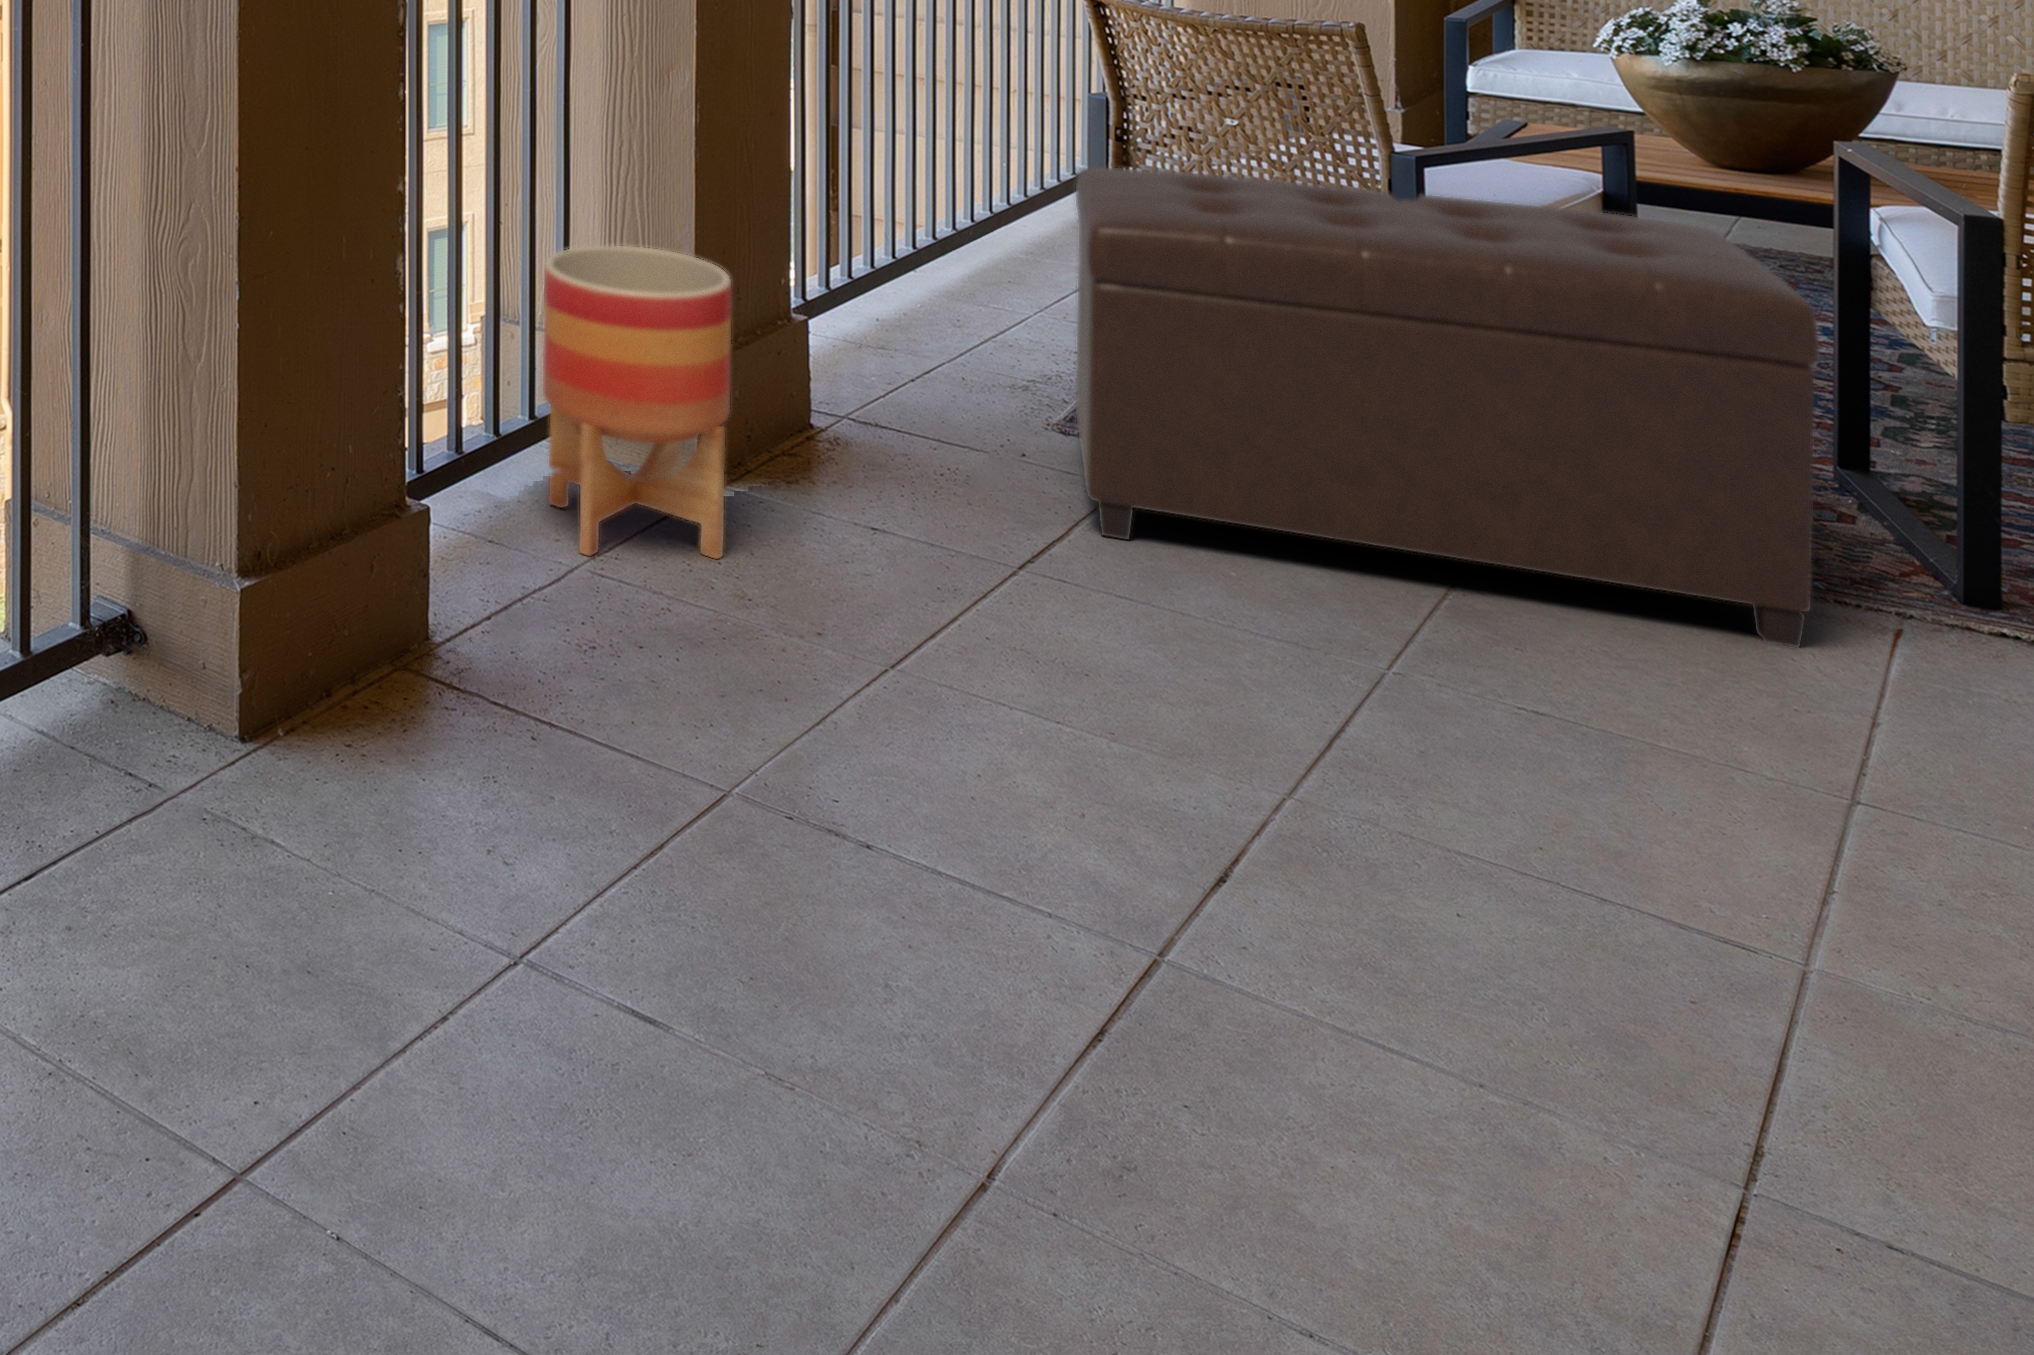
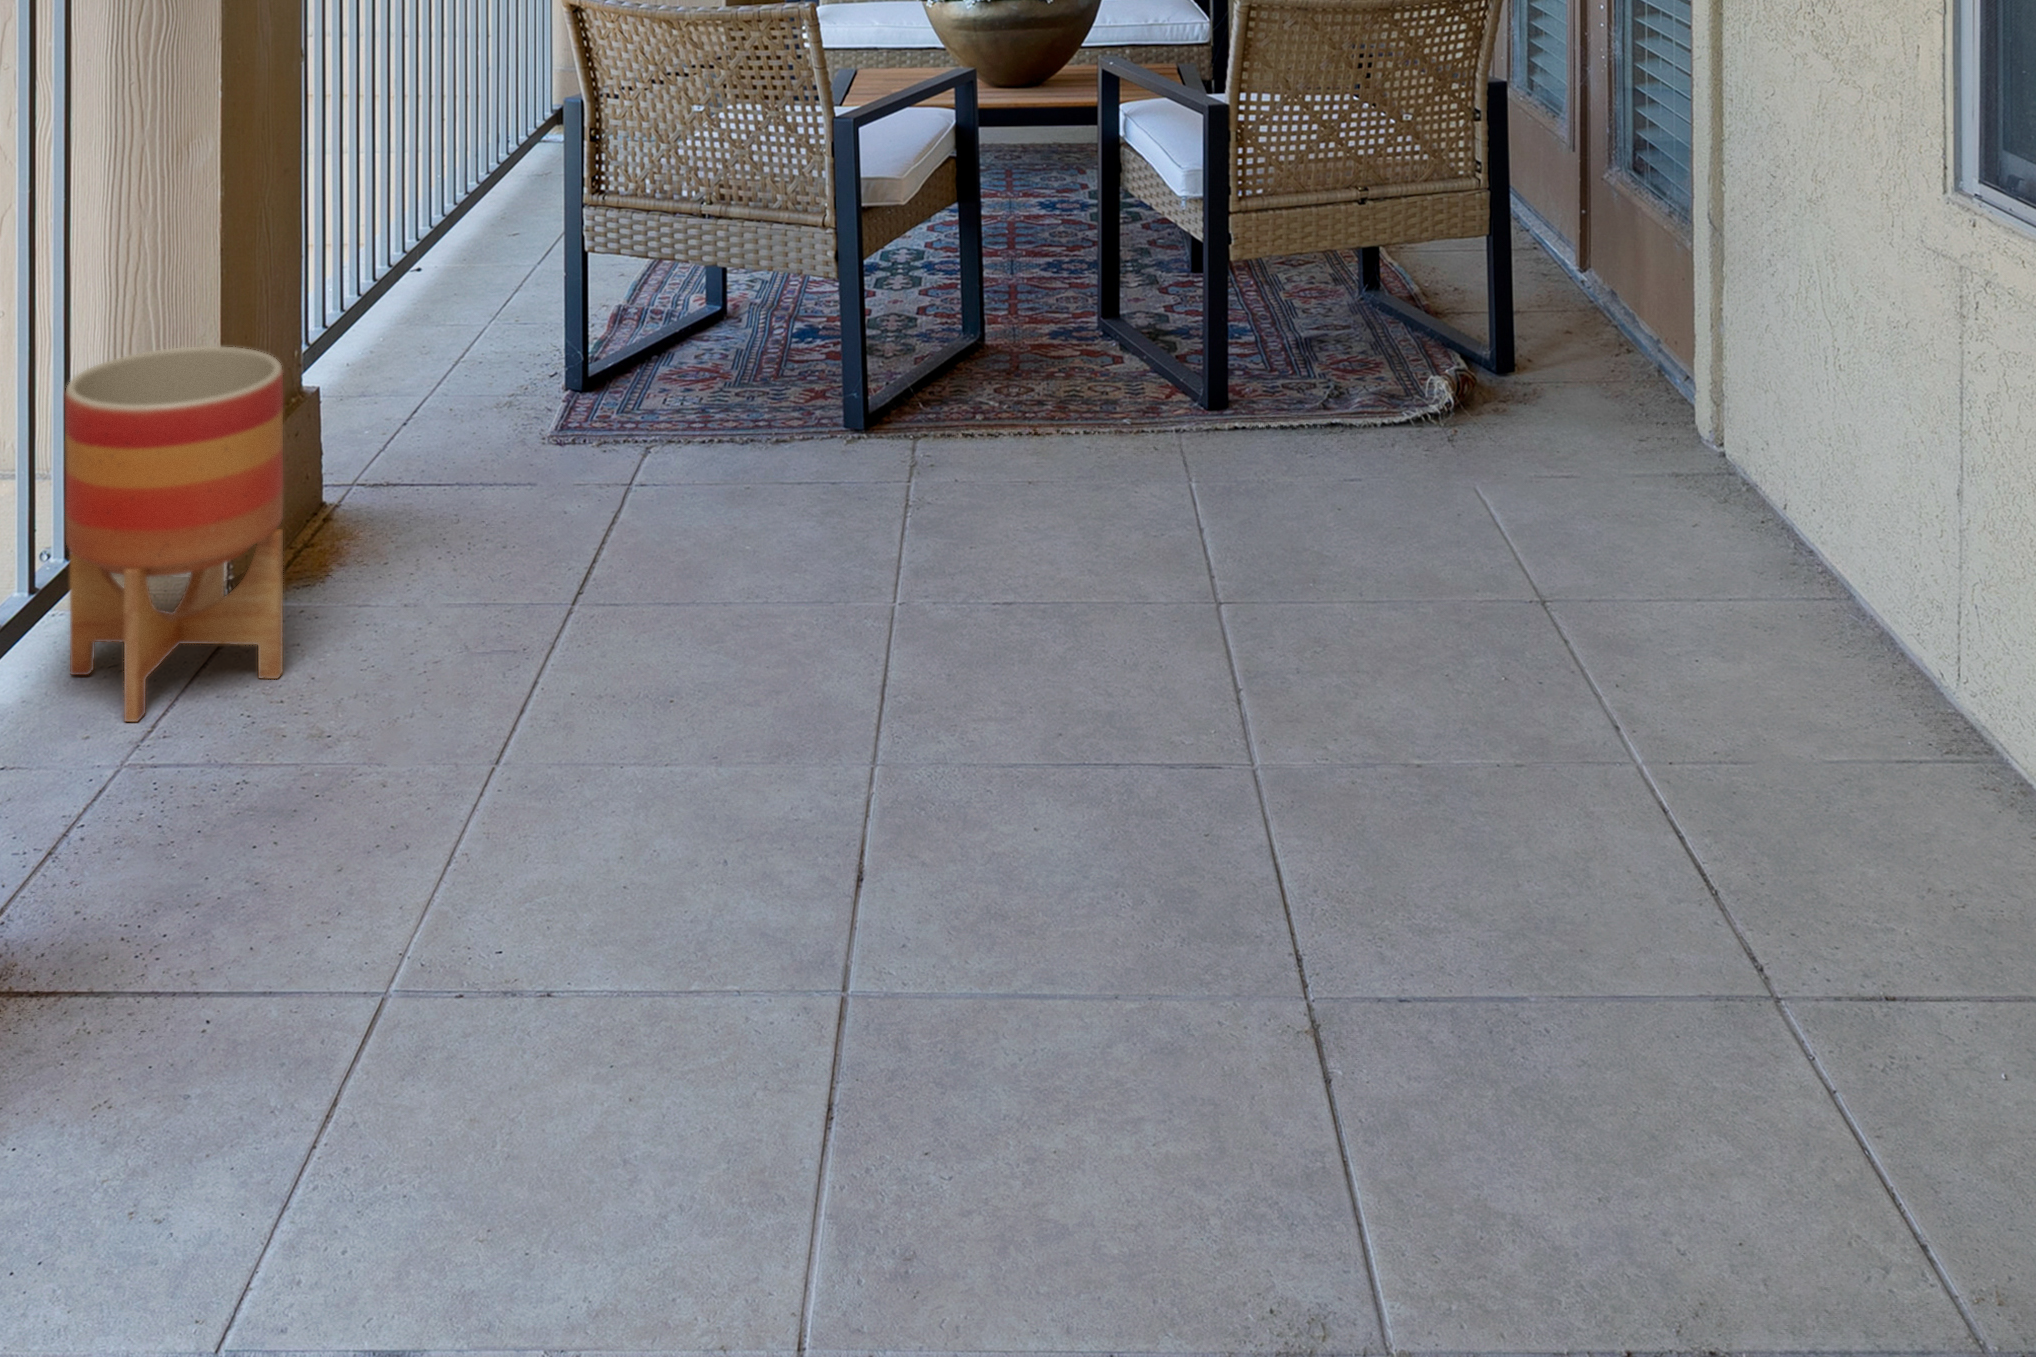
ottoman: present [1076,168,1819,648] -> none [571,142,1136,536]

